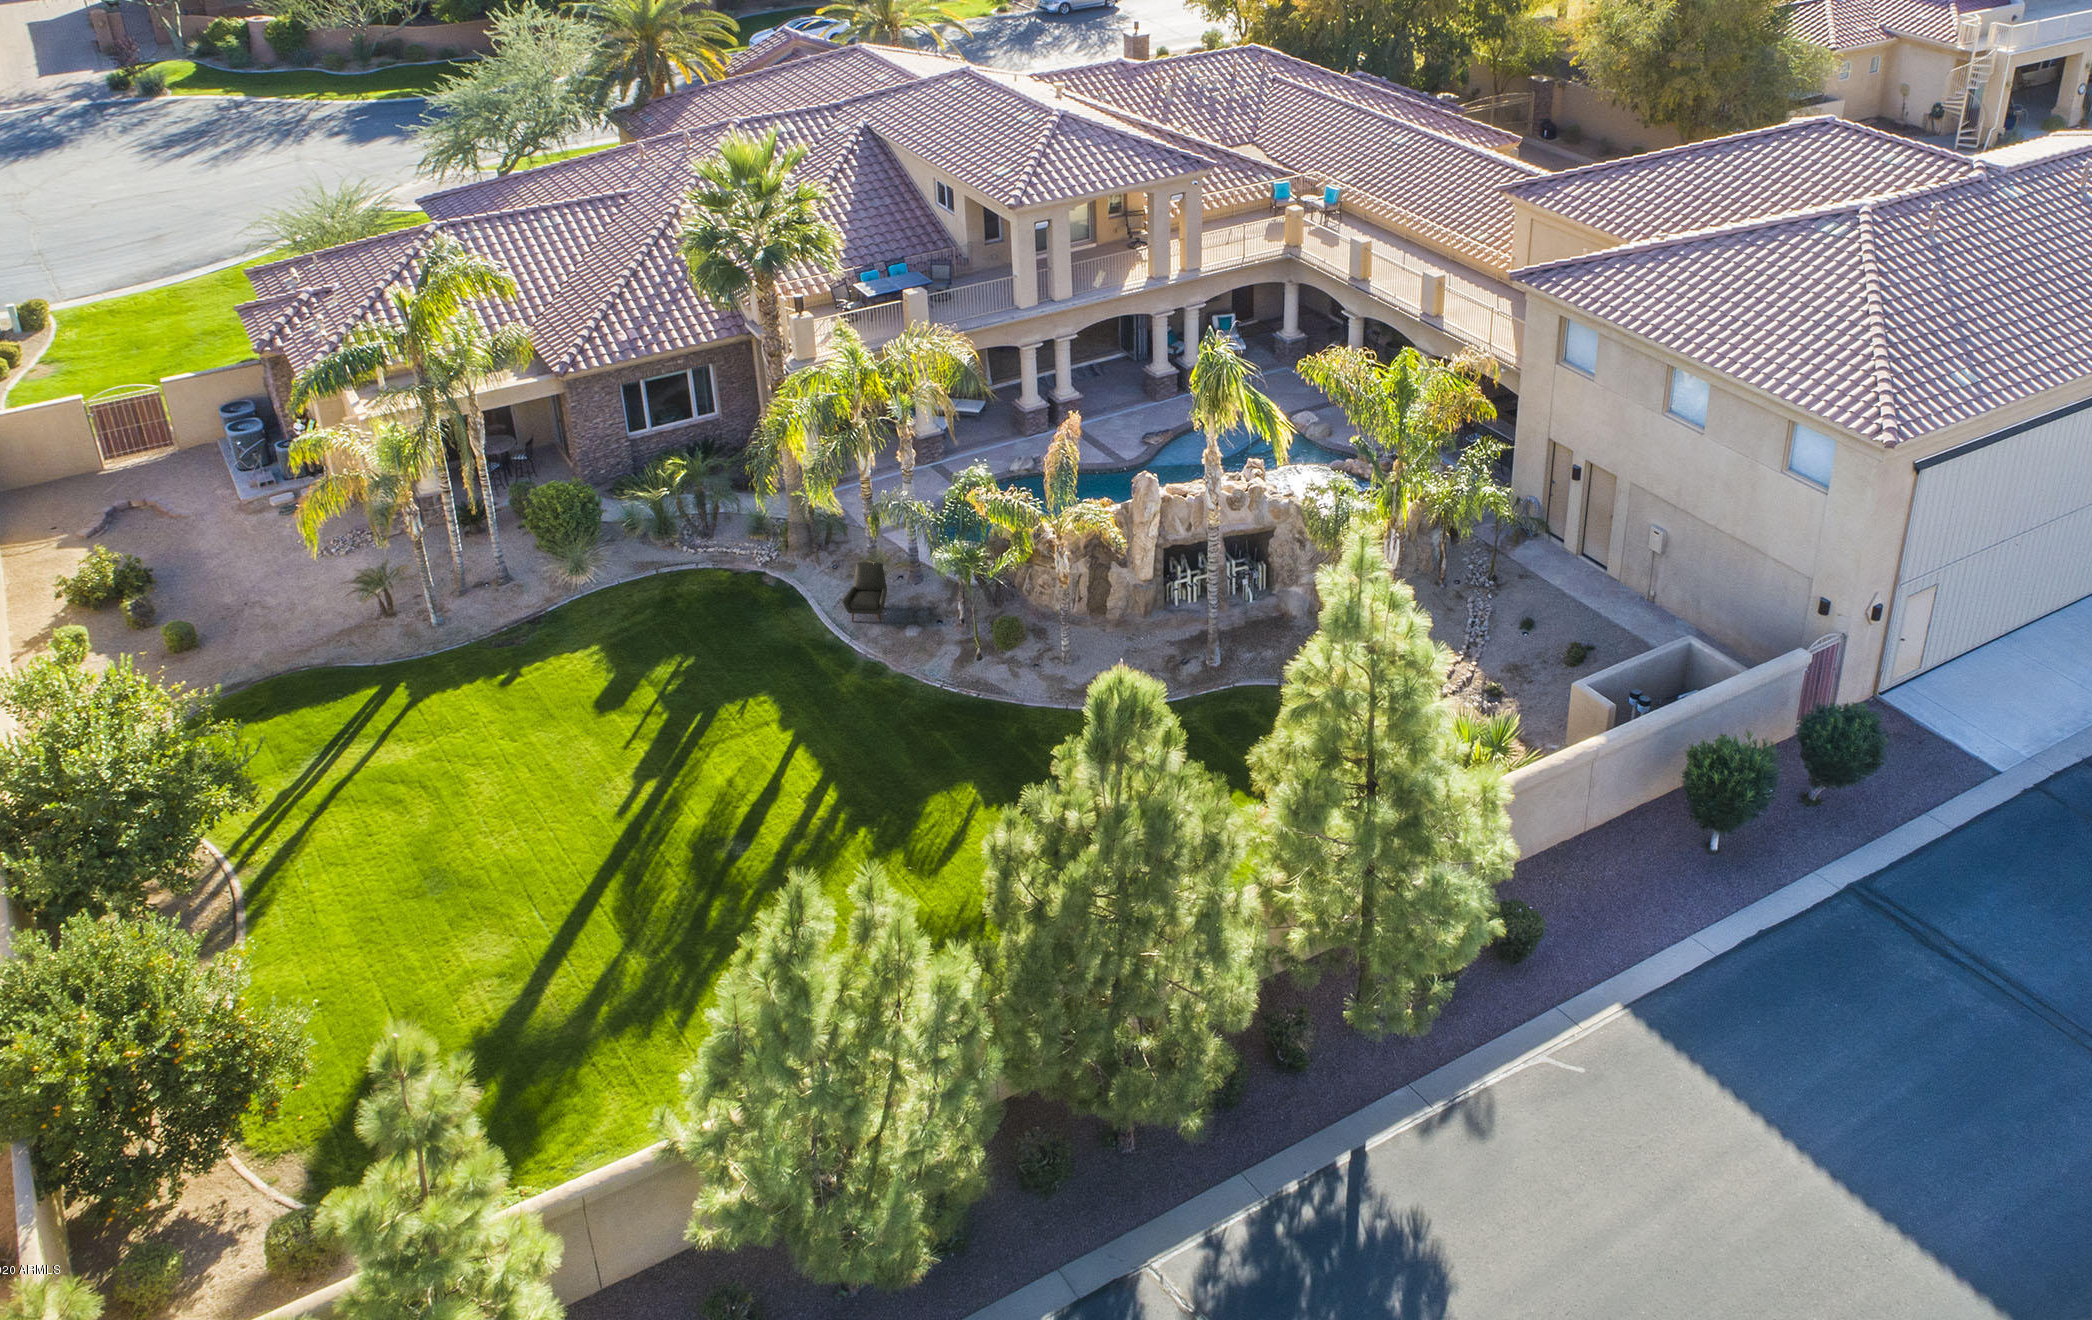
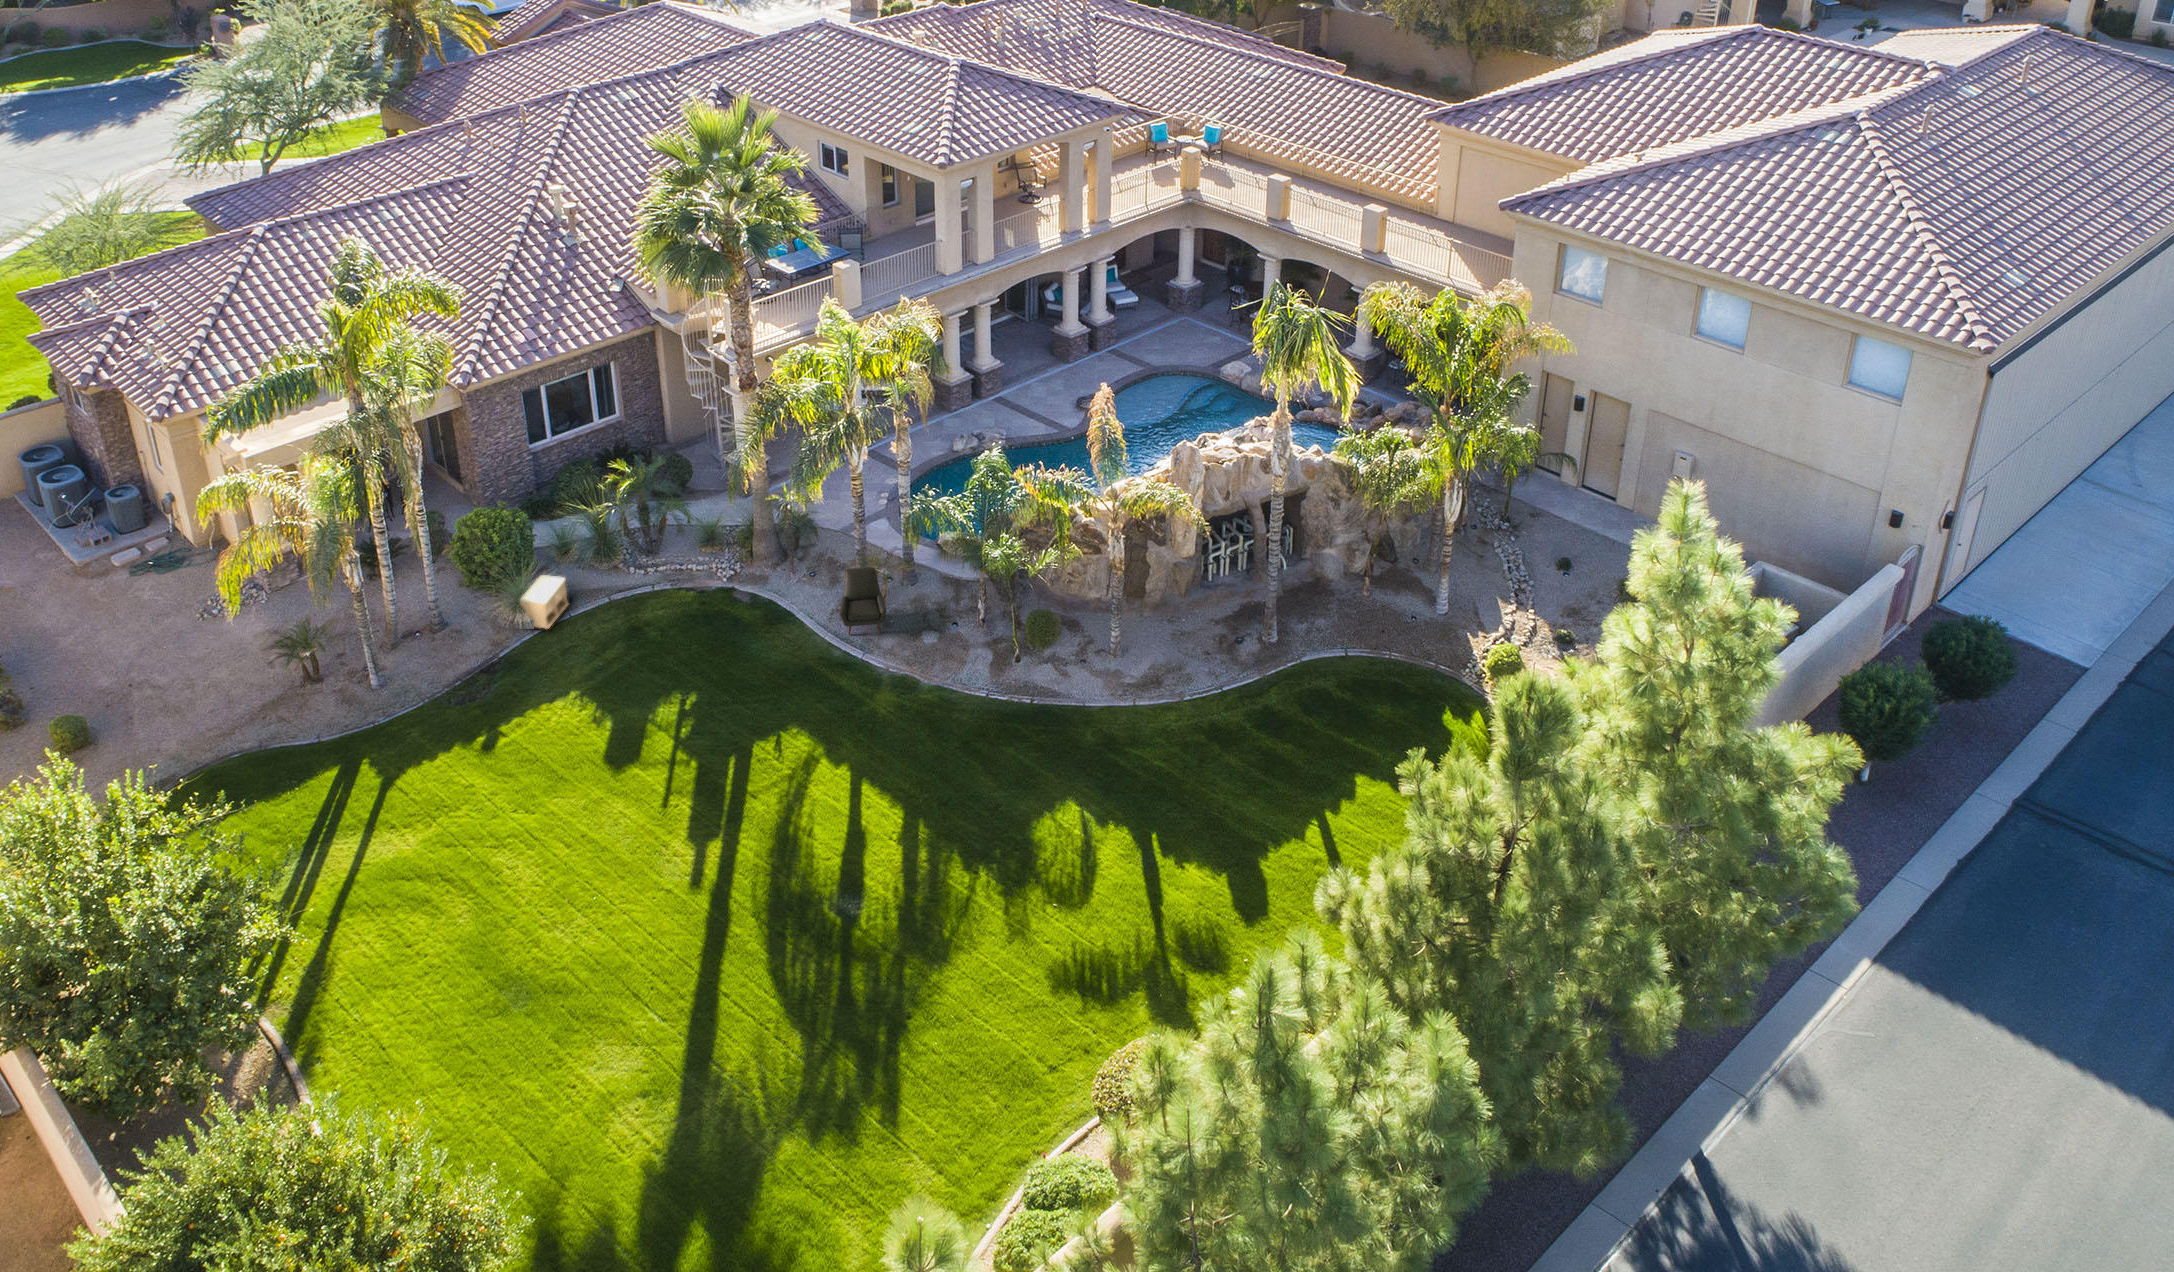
storage bench: none [576,544,626,592] -> present [519,575,568,629]

